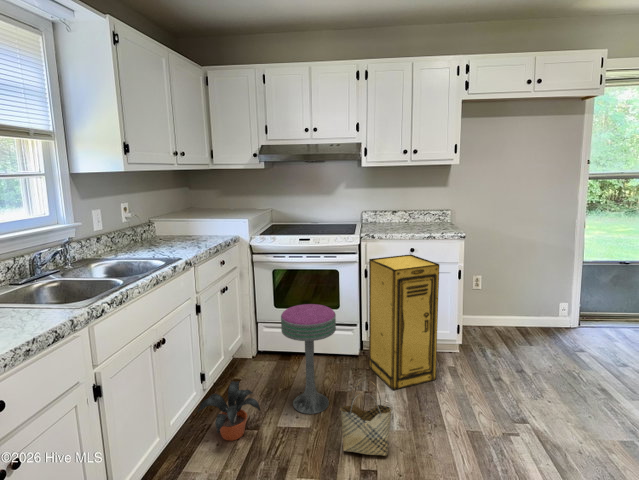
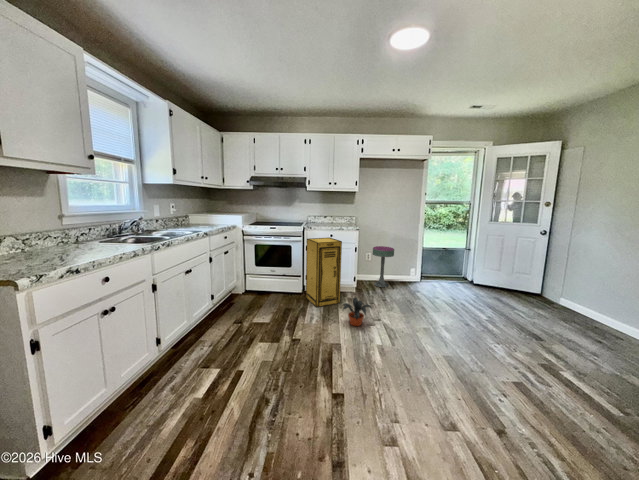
bar stool: present [281,304,336,414] -> present [372,246,394,287]
woven basket: present [340,379,392,456] -> none [284,295,310,332]
potted plant: present [198,381,260,441] -> present [343,298,372,326]

